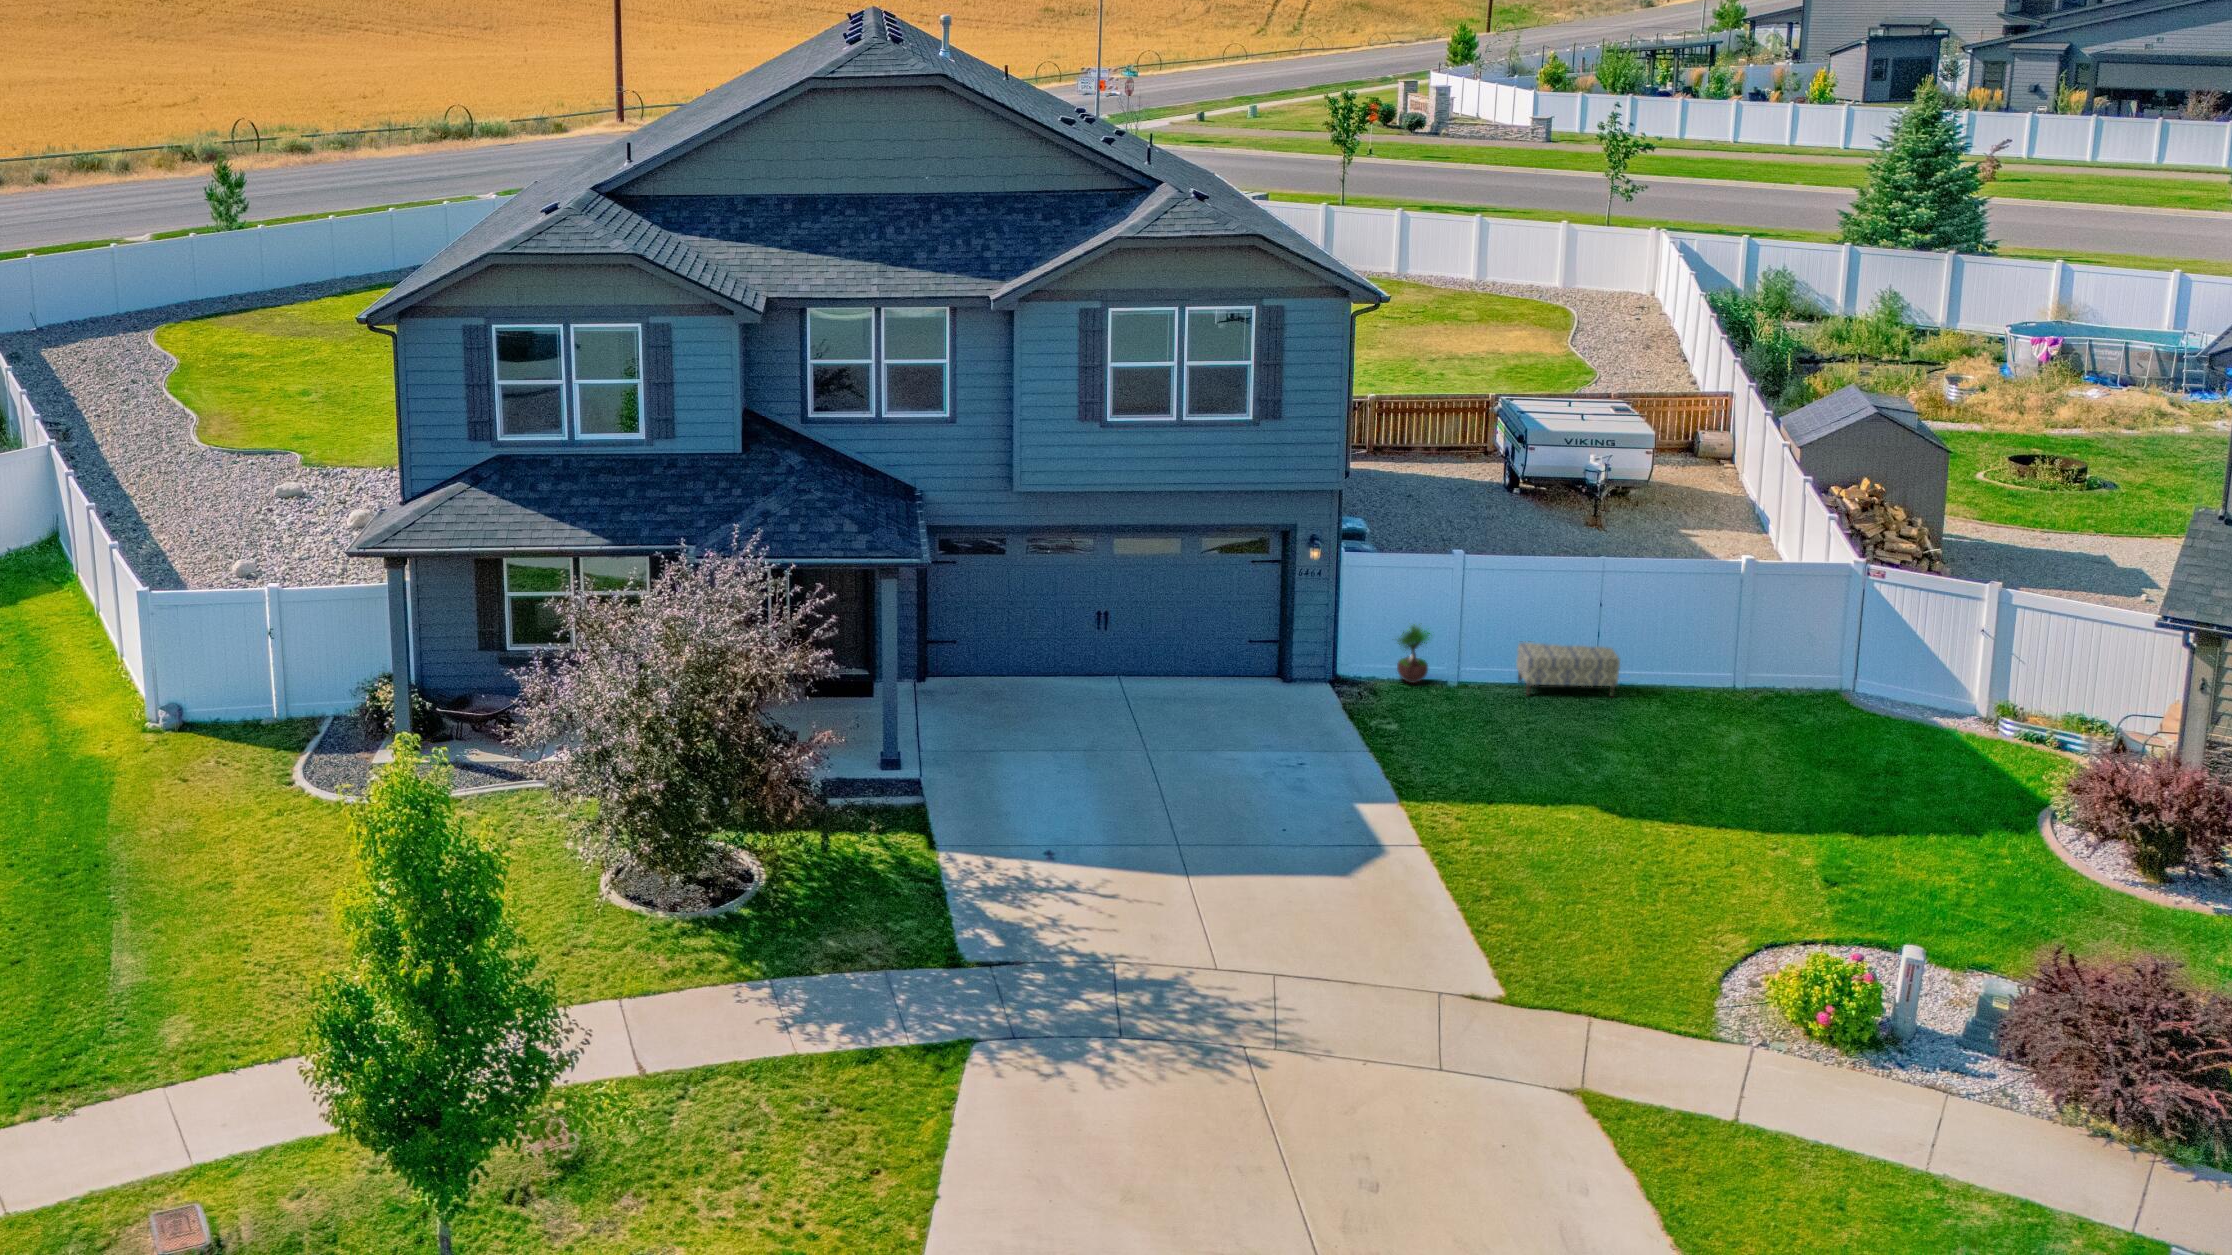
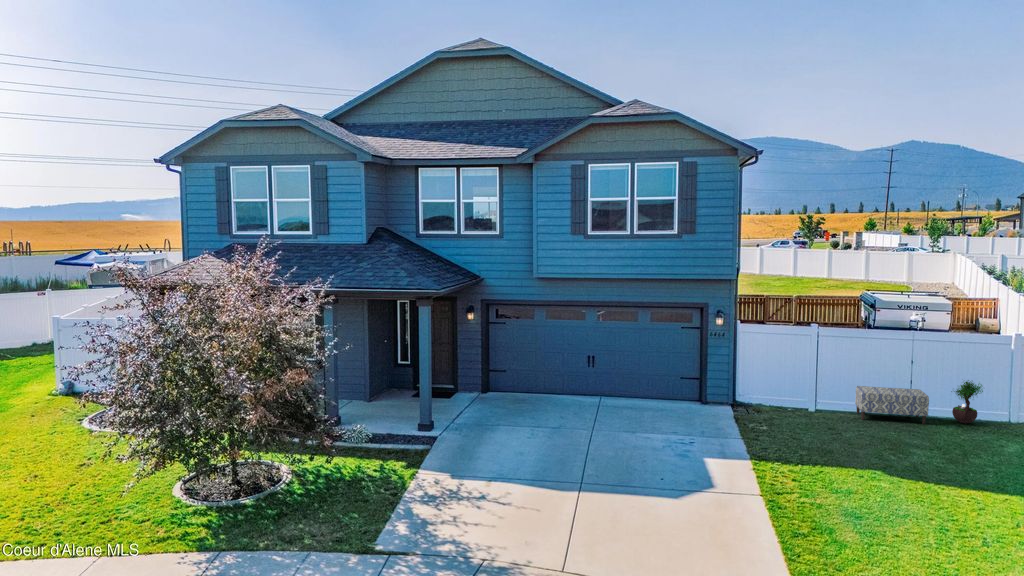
potted tree: present [1397,624,1430,683] -> present [952,380,983,423]

